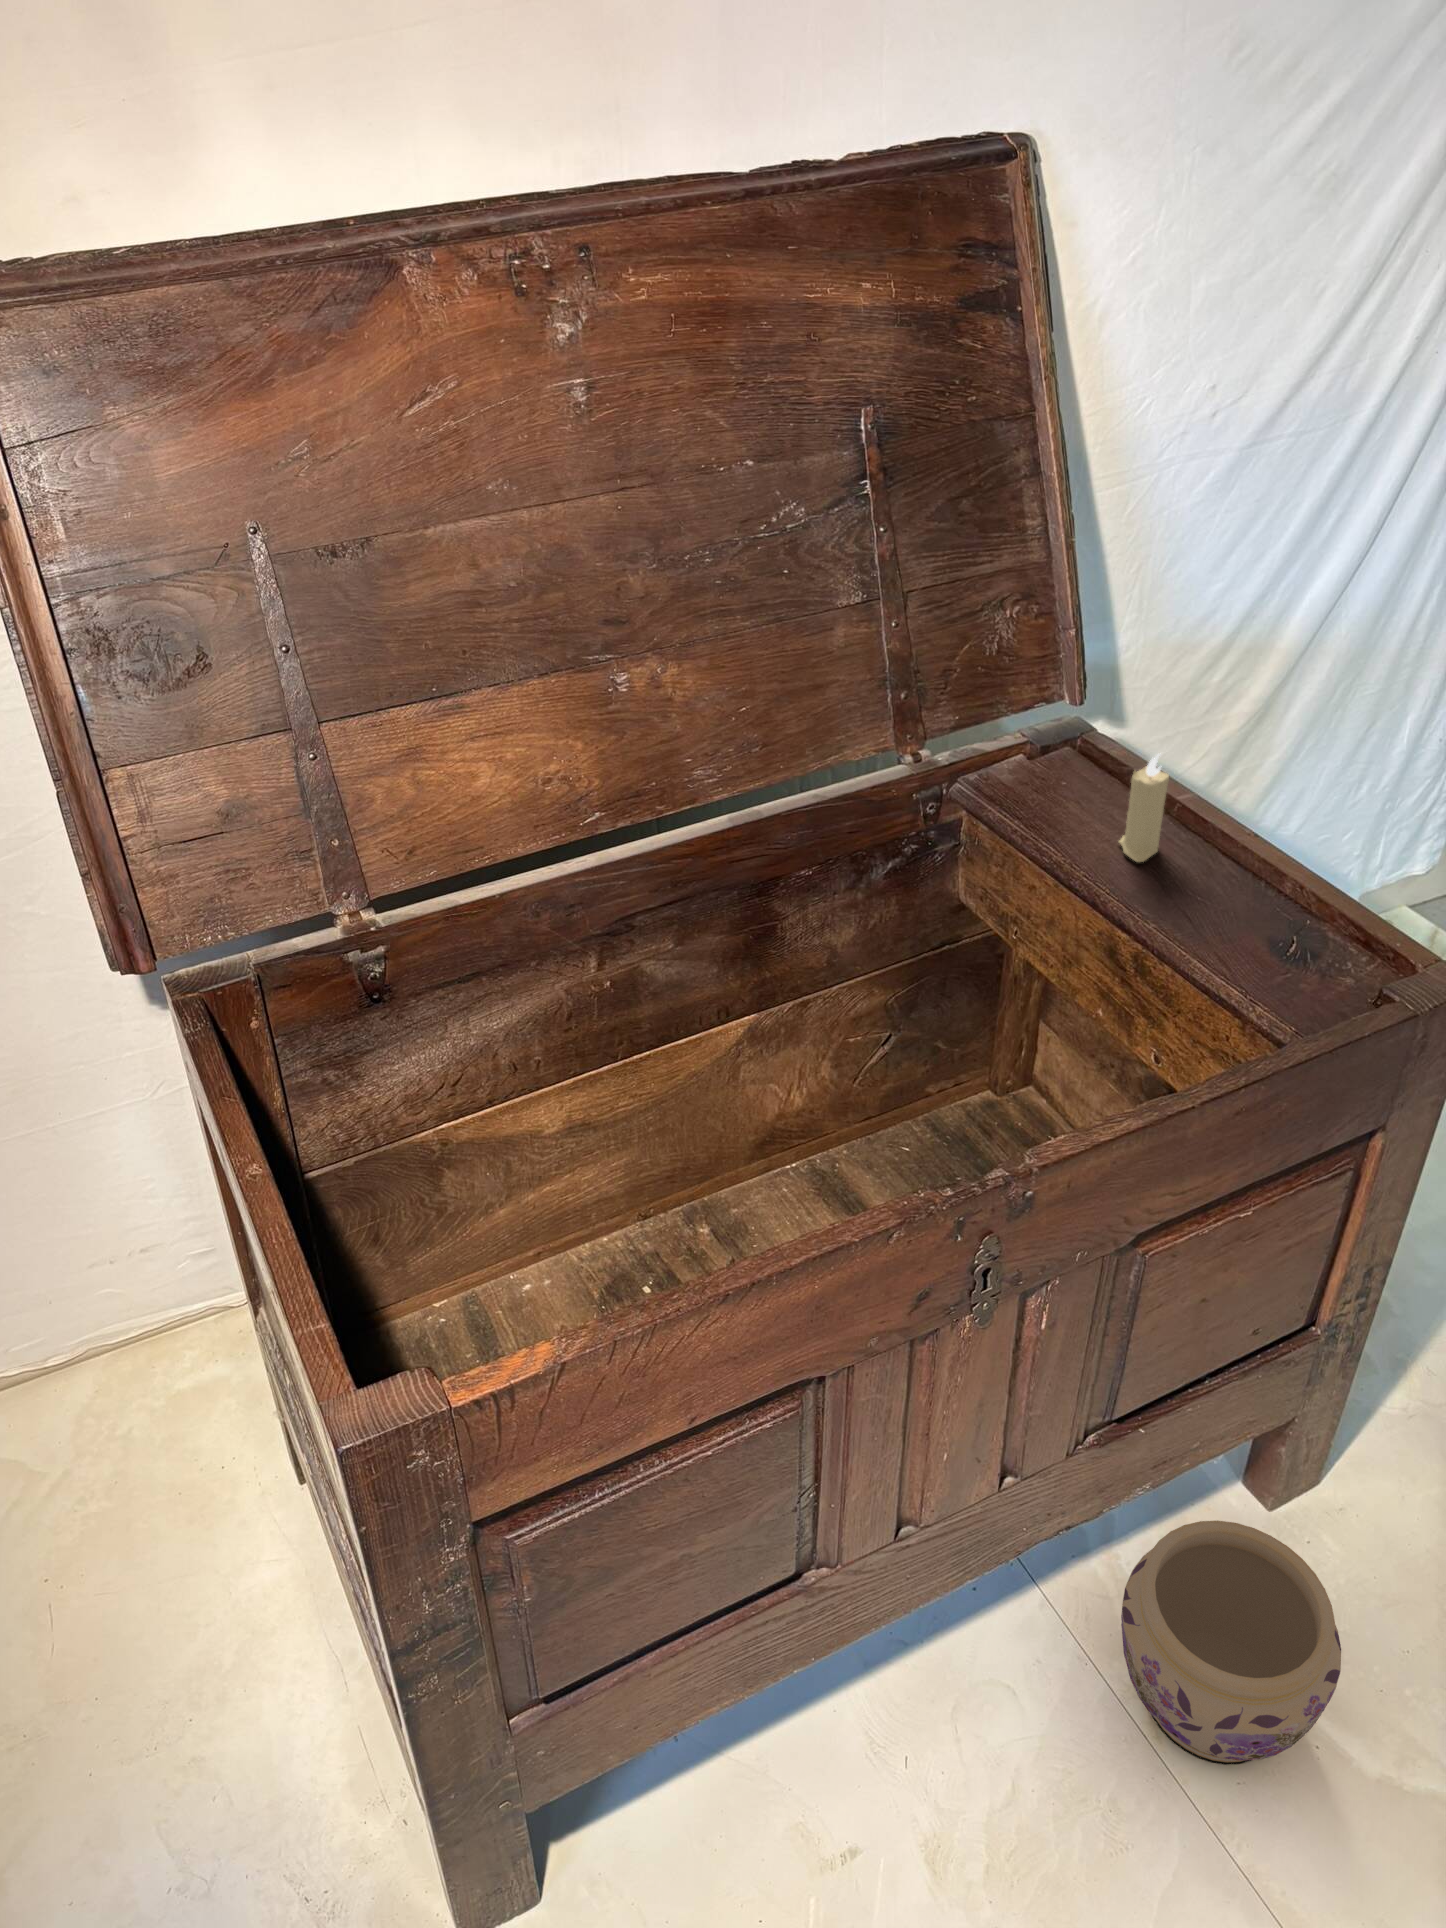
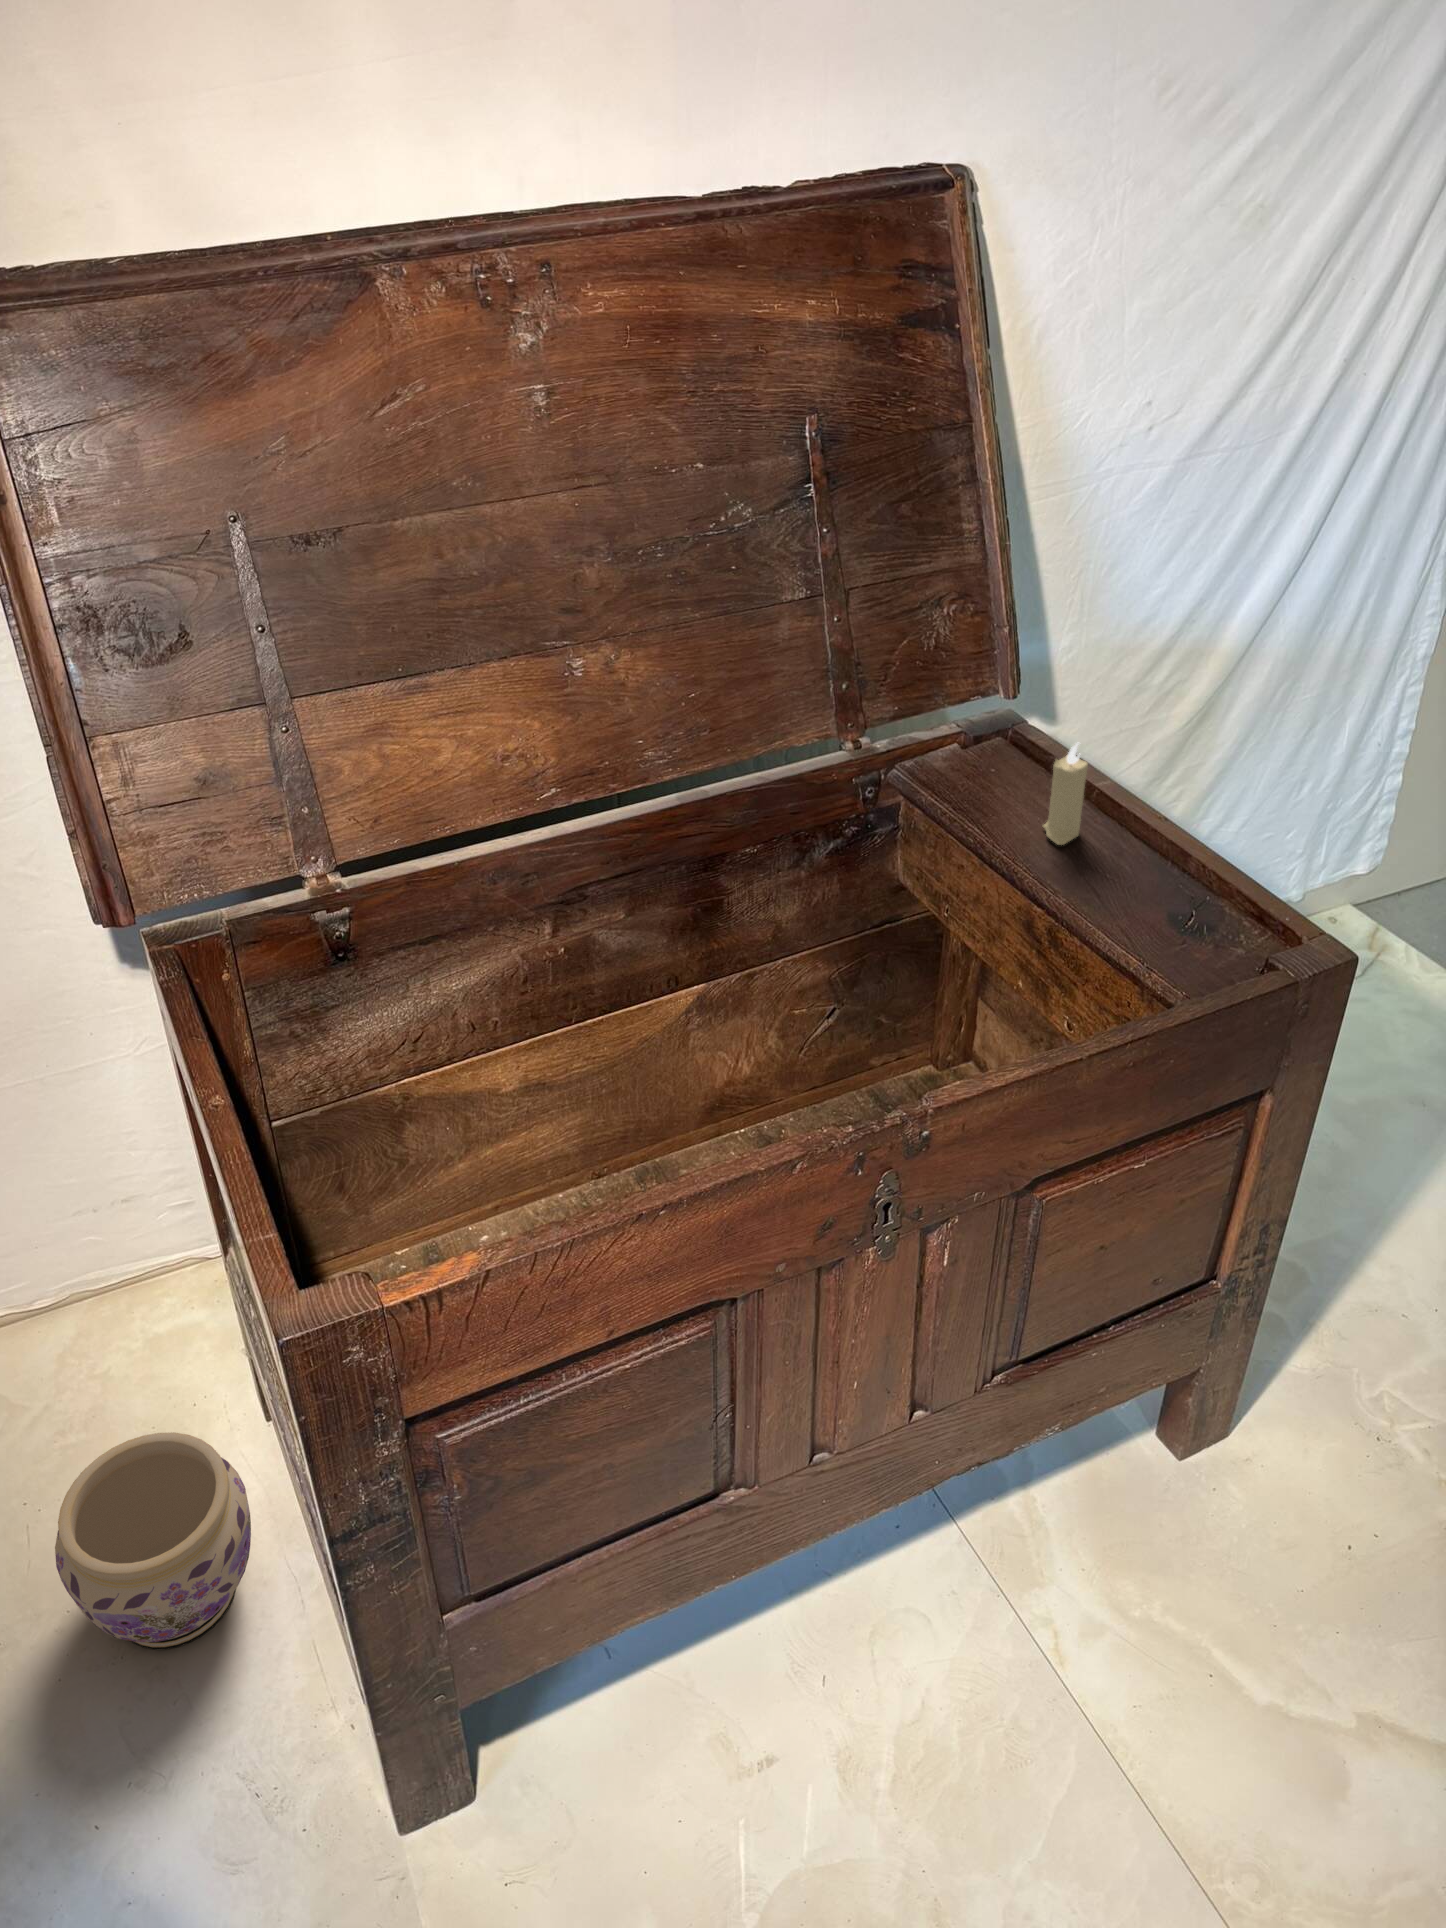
planter: present [1121,1521,1341,1765] -> present [55,1432,251,1650]

